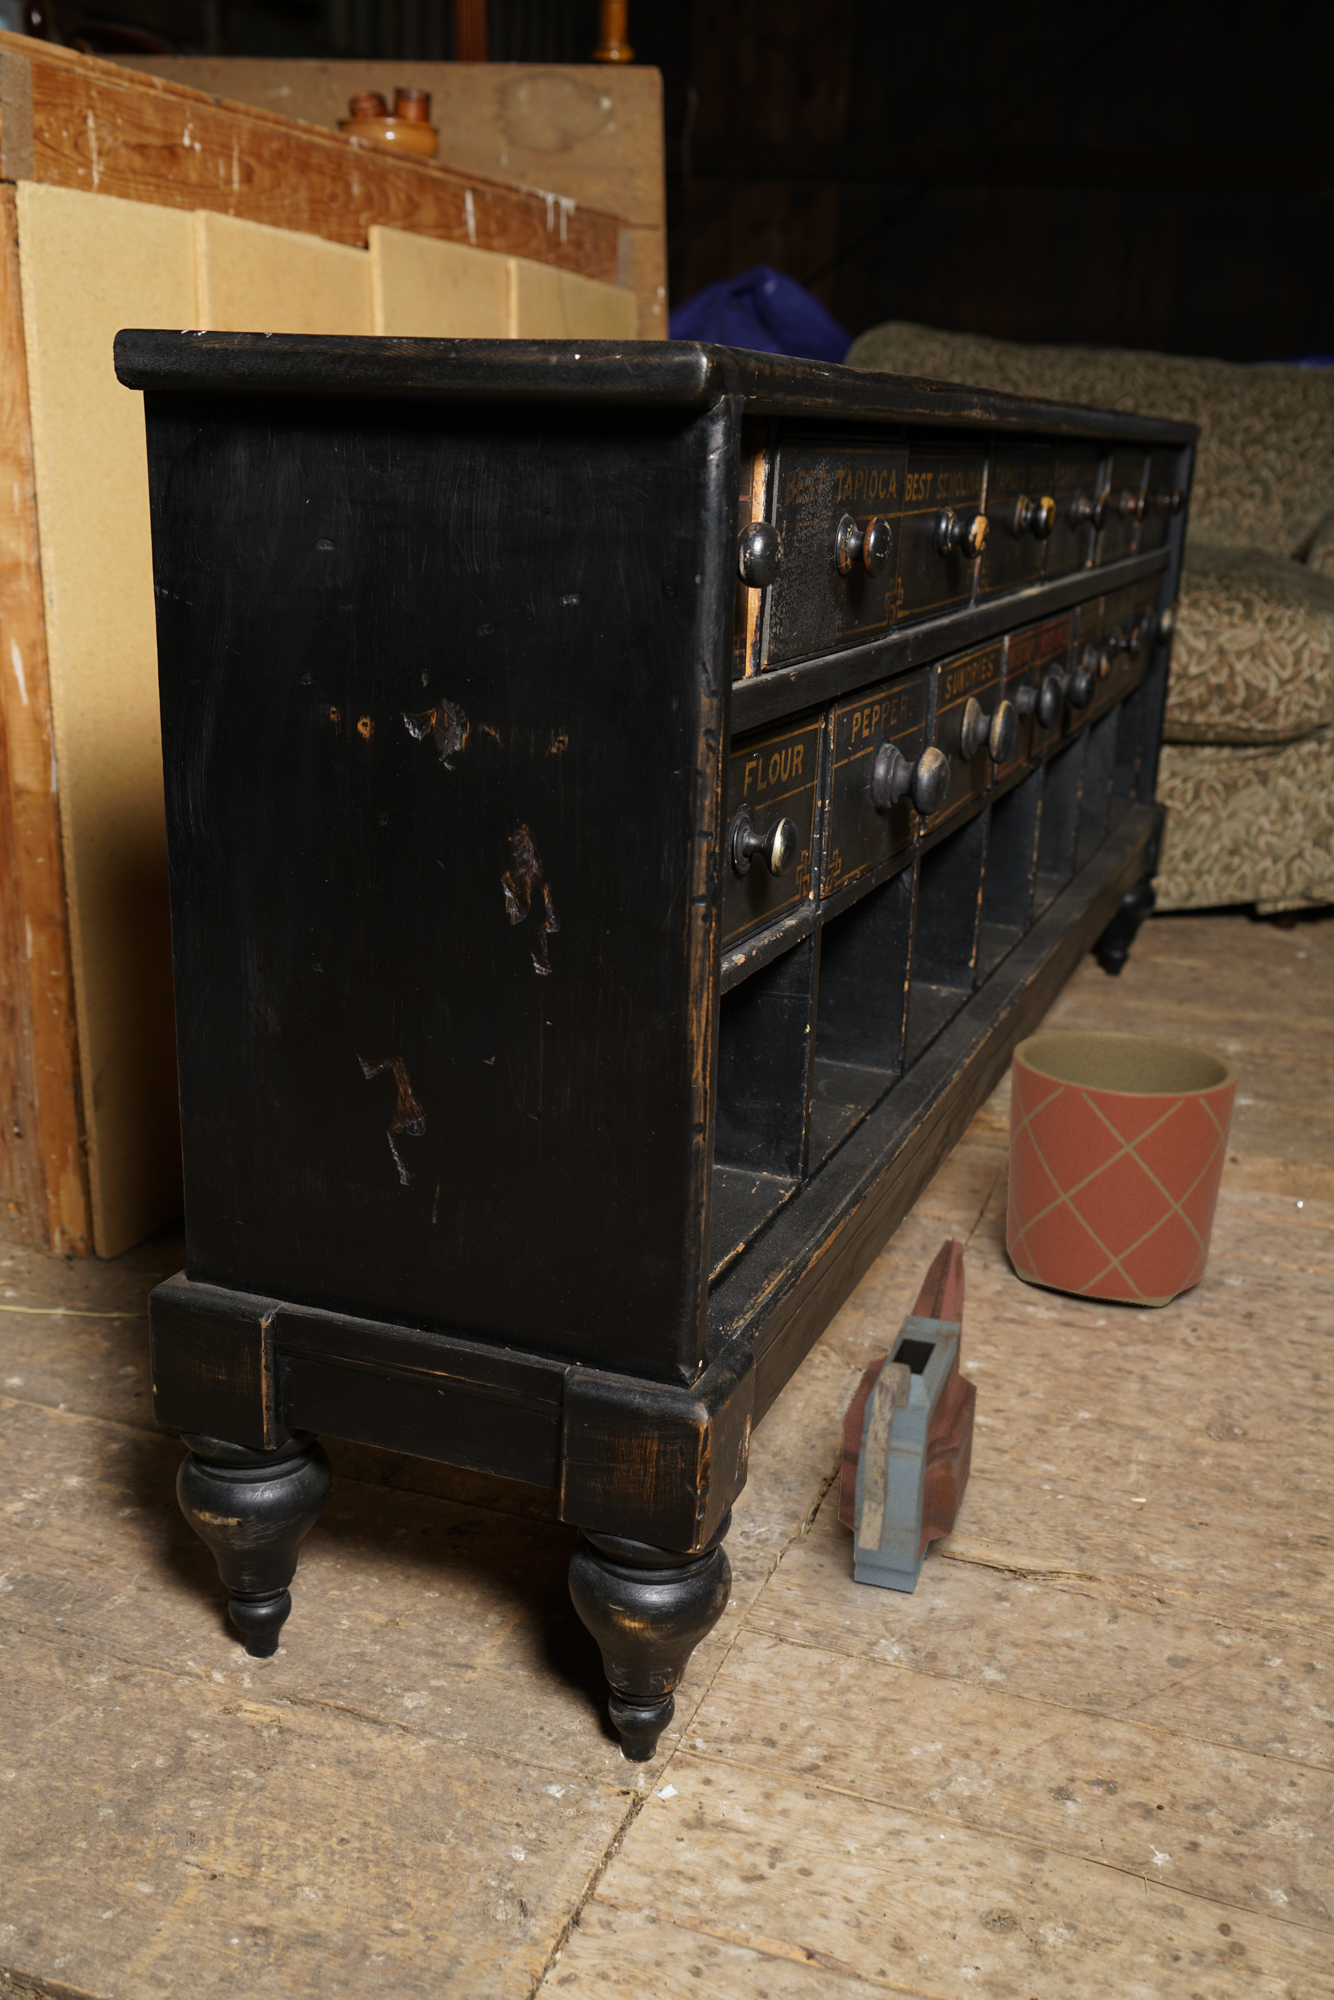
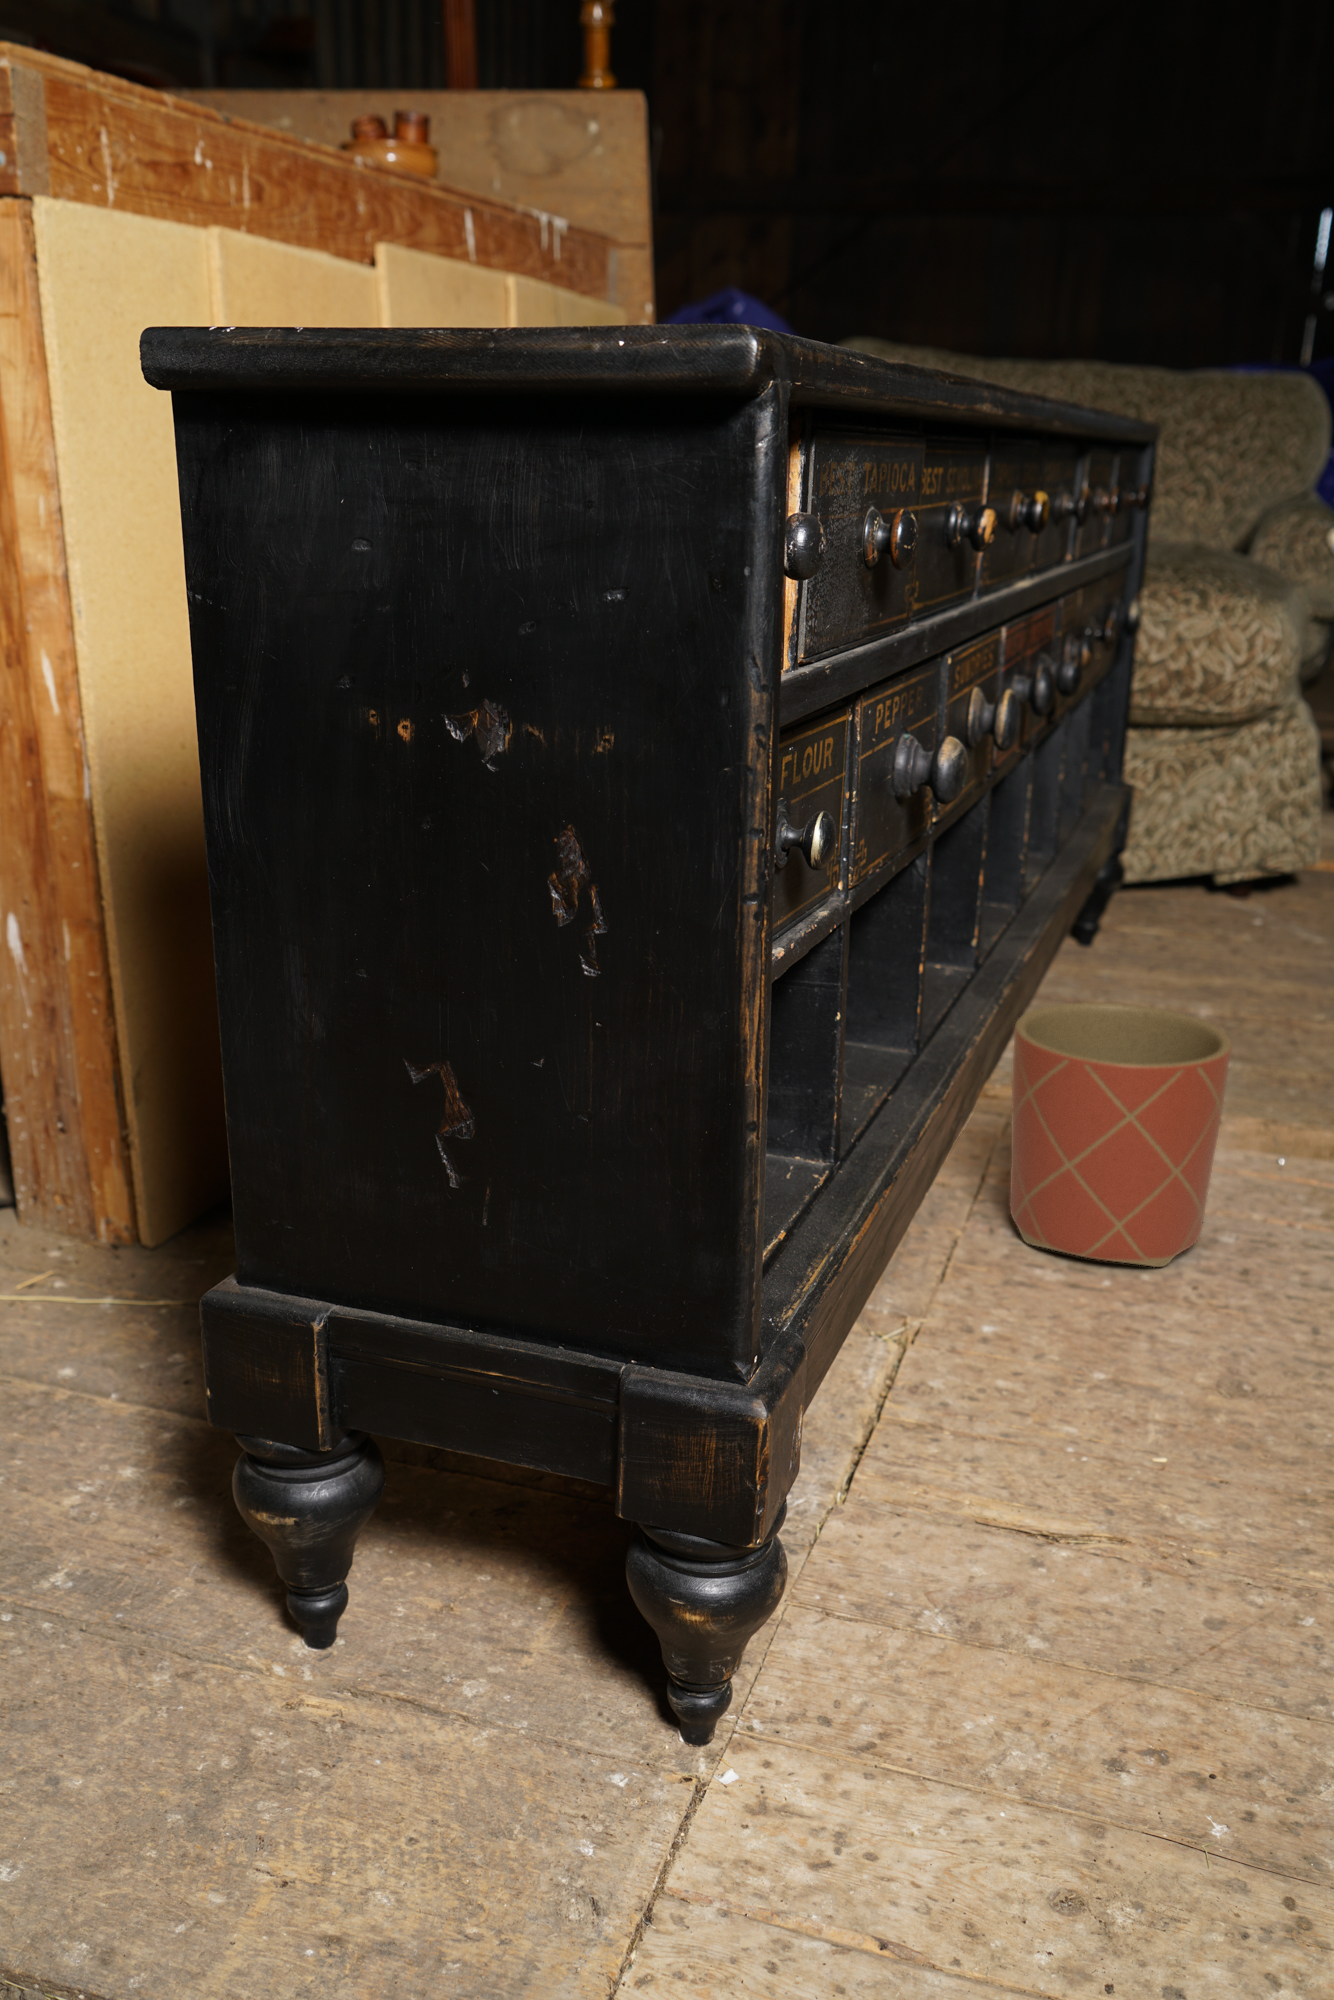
watering can: present [838,1238,977,1592] -> none [875,1209,1006,1562]

